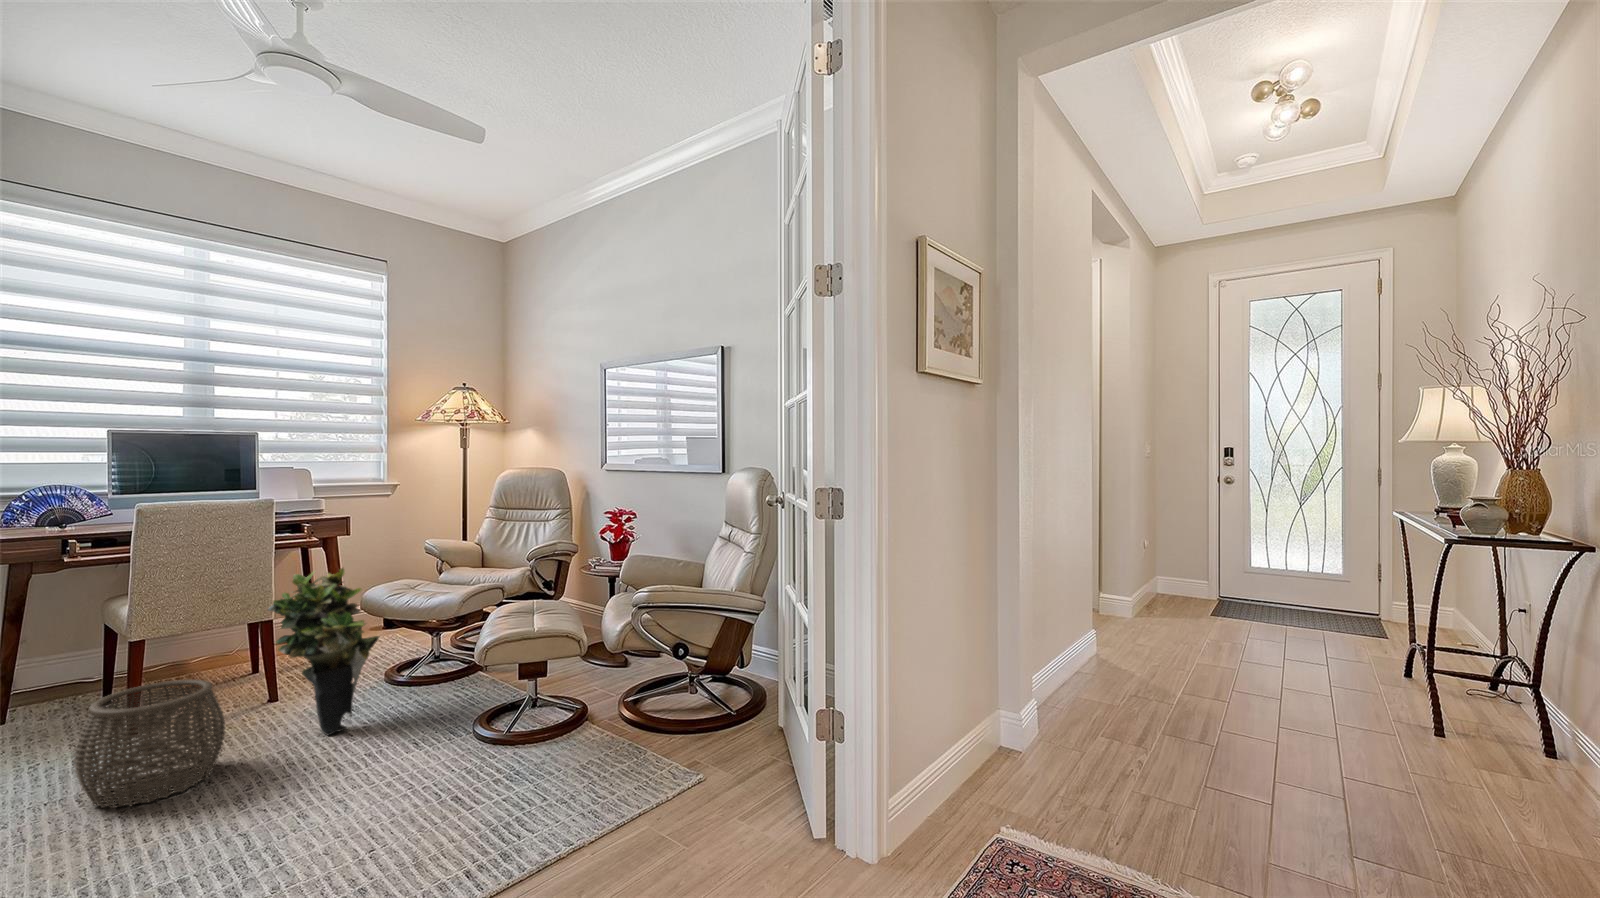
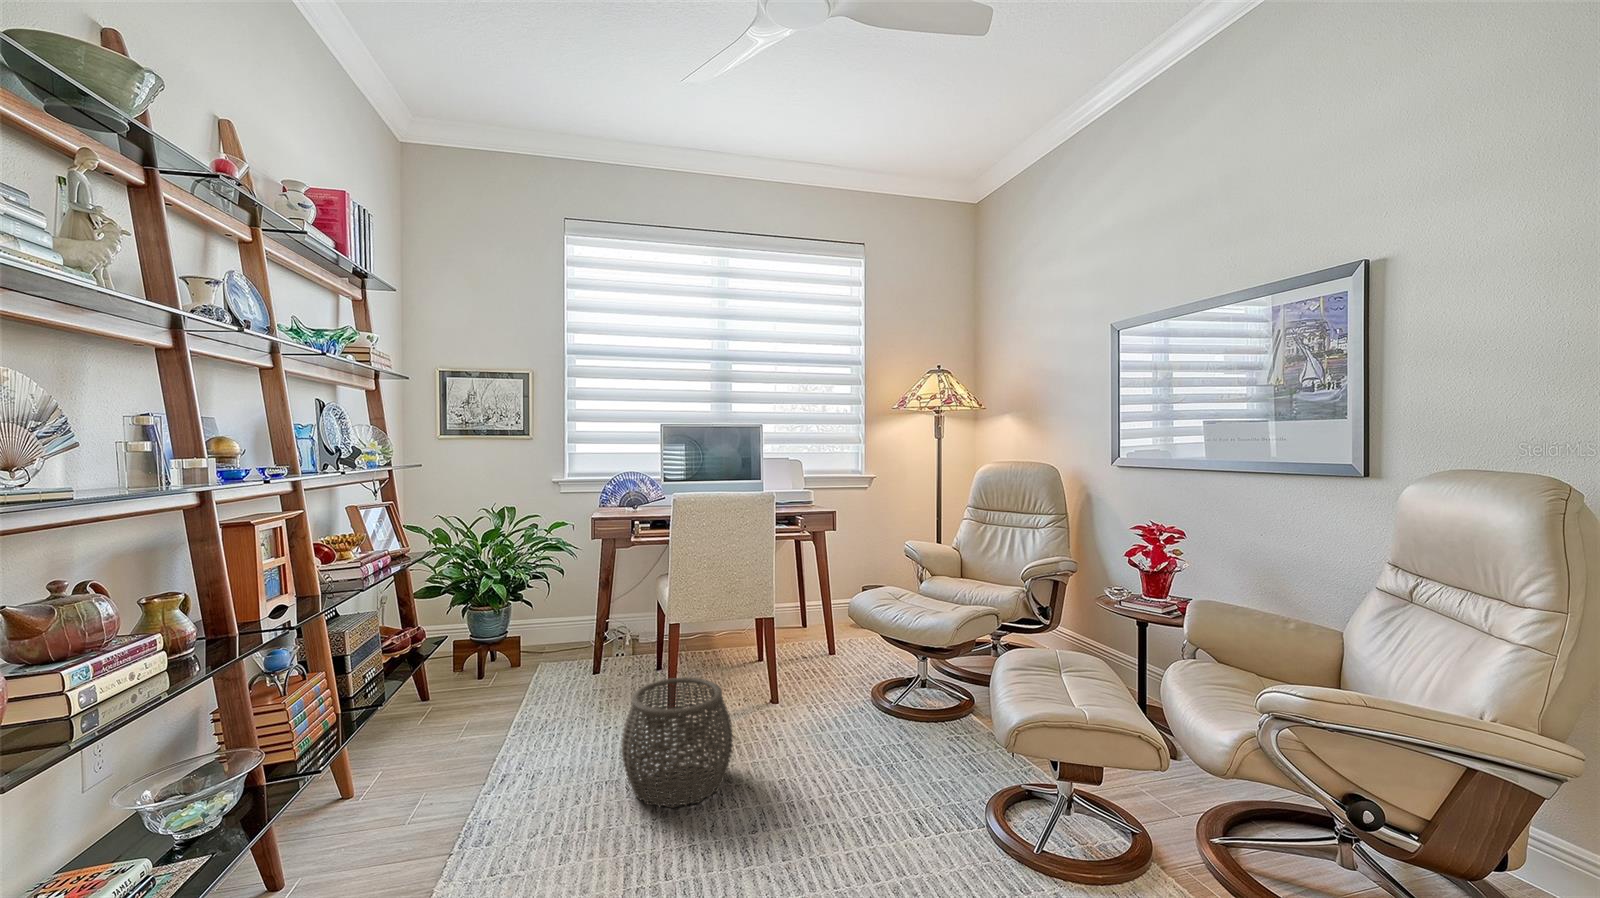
potted plant: present [269,568,379,735] -> none [768,574,869,764]

